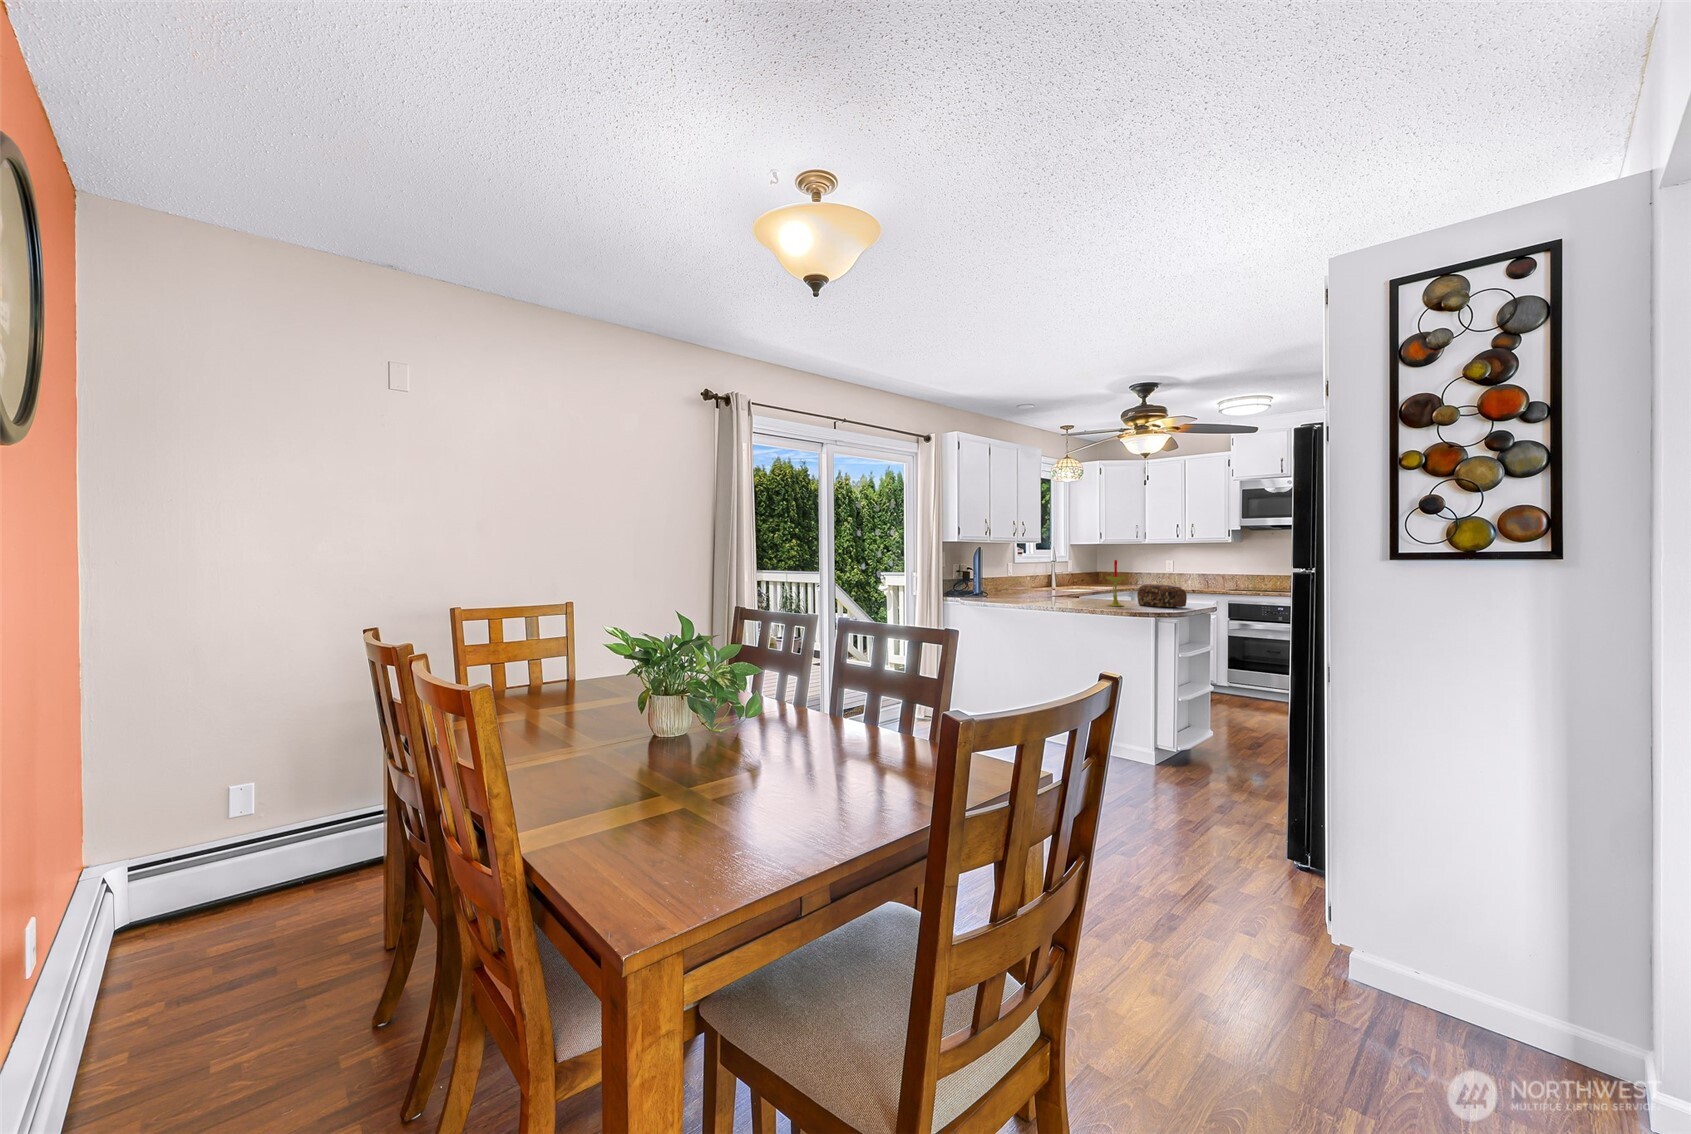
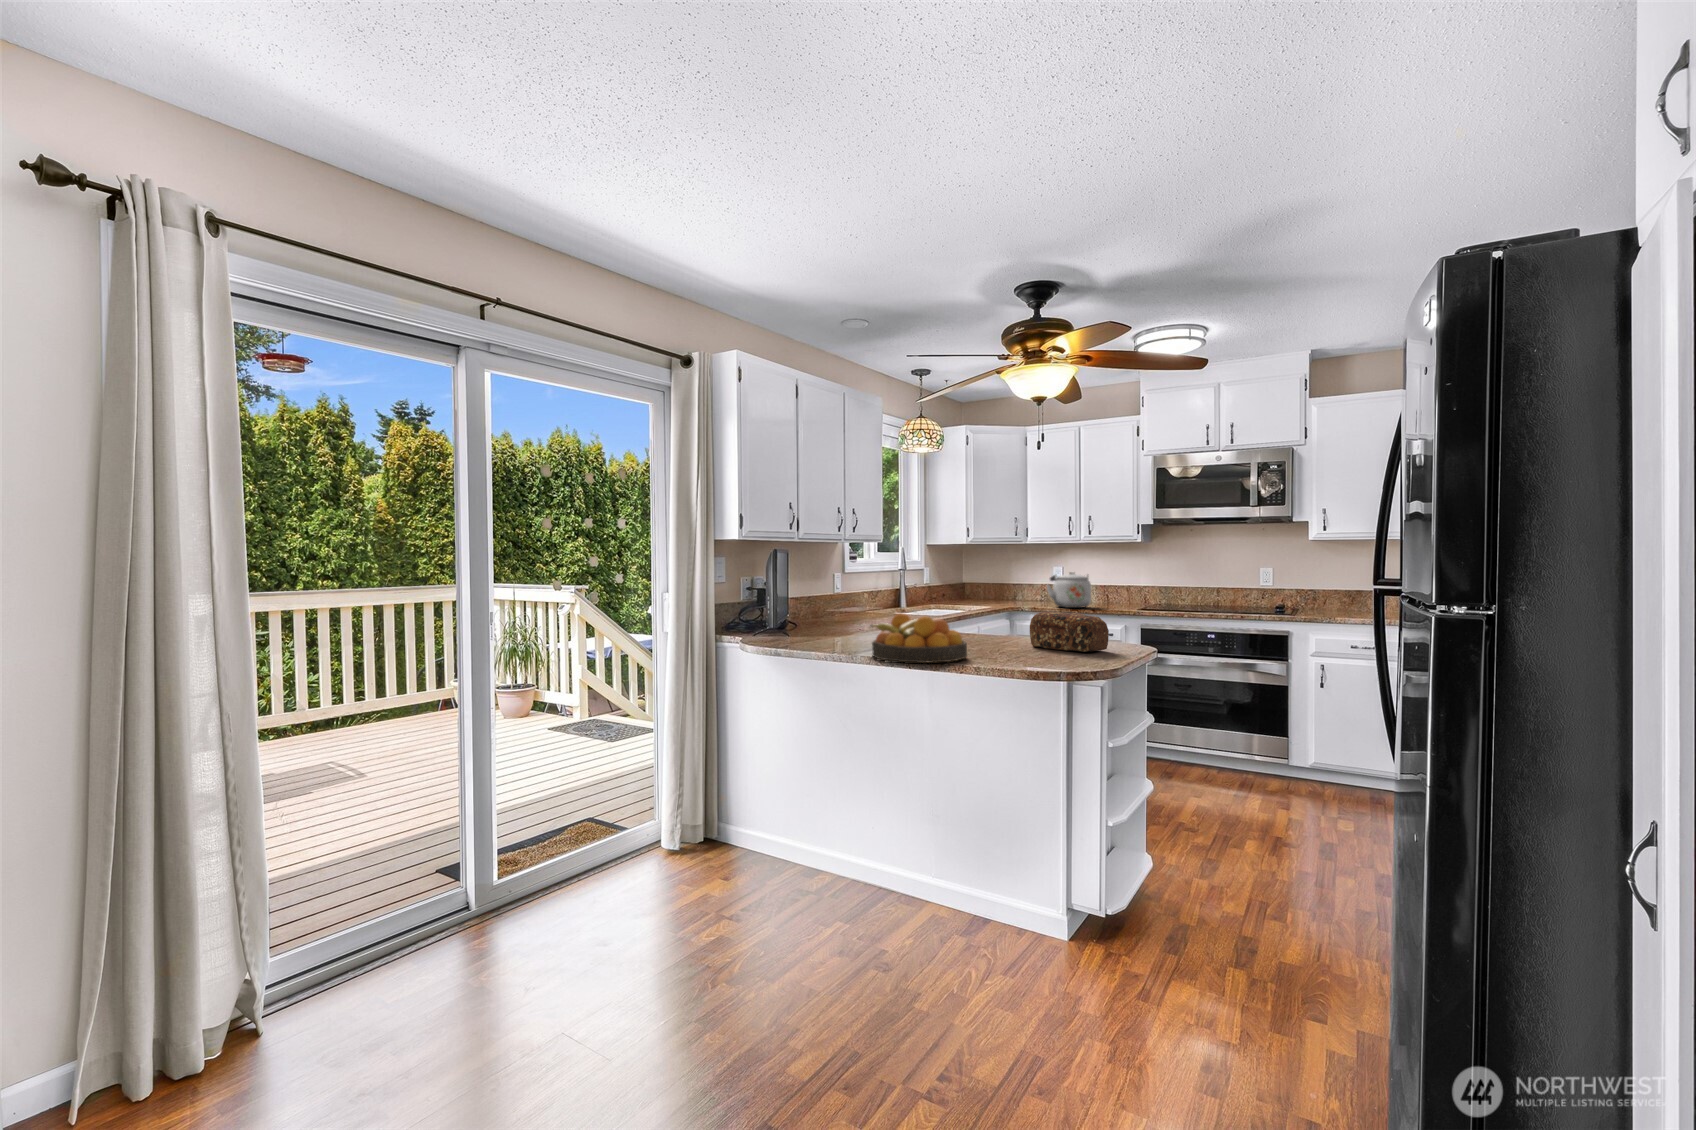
candle: present [1106,560,1125,606] -> none [980,570,1012,651]
kettle: none [1160,563,1194,589] -> present [1047,572,1091,608]
fruit bowl: none [1041,583,1097,609] -> present [871,613,967,663]

